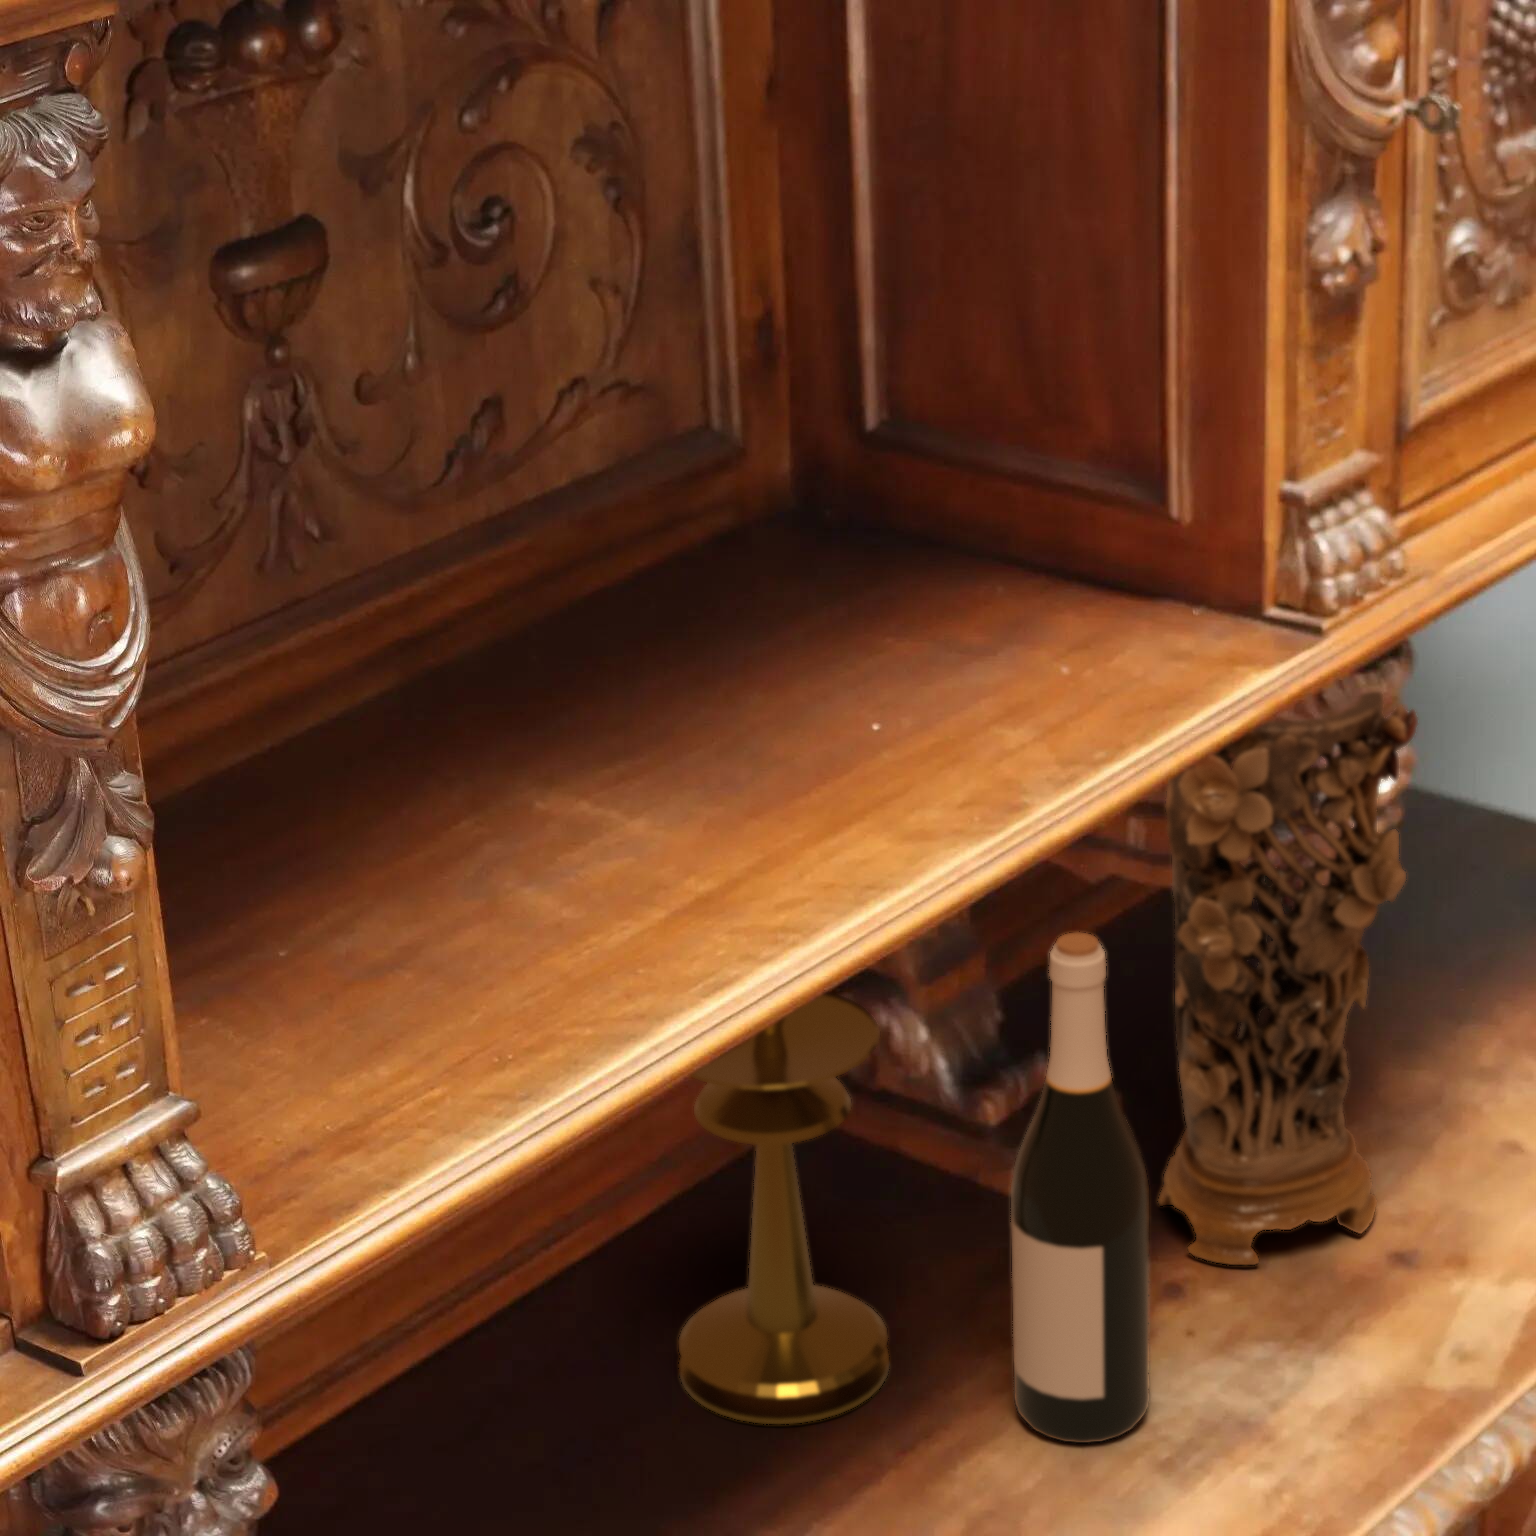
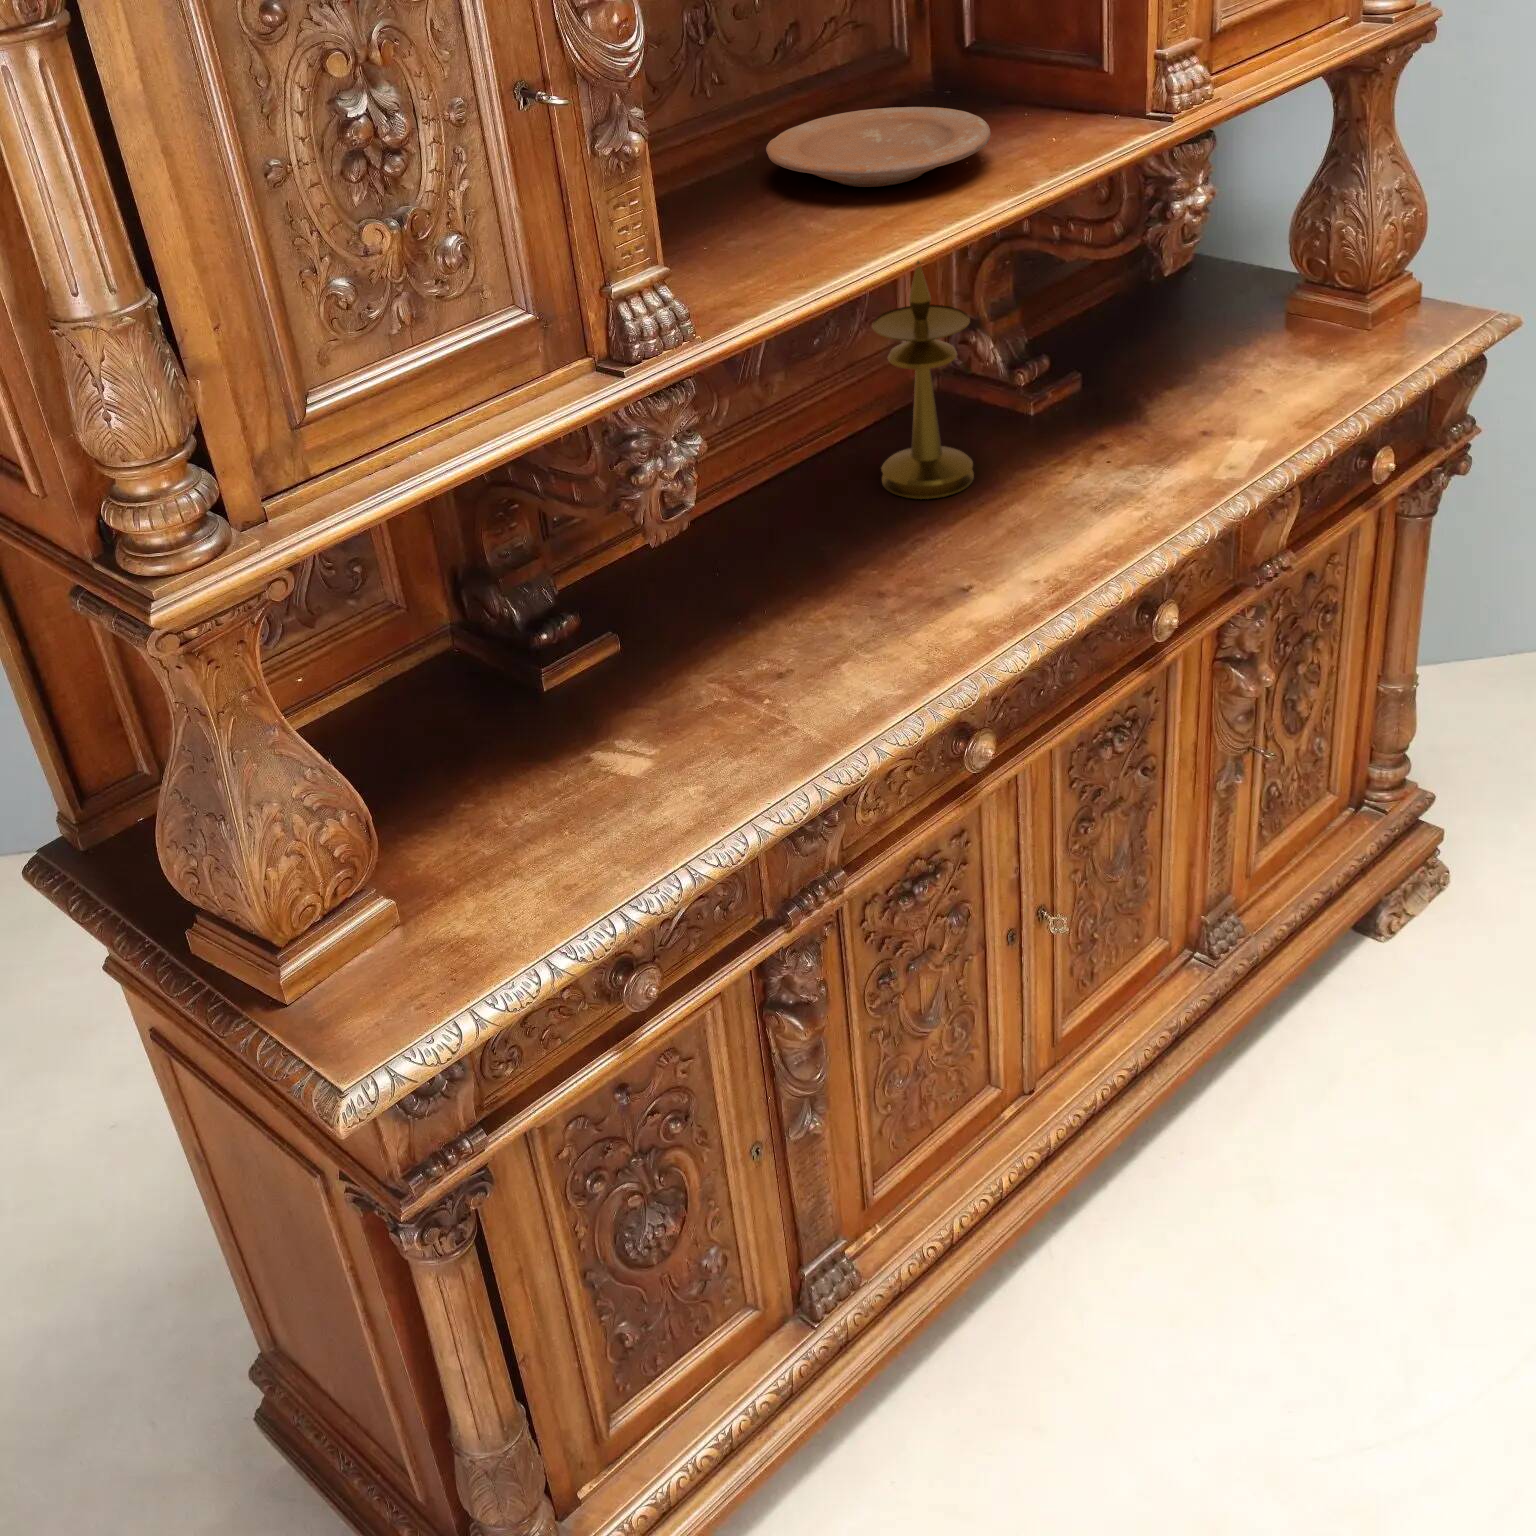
plate: none [424,588,928,791] -> present [766,107,991,187]
decorative vase: present [1158,692,1418,1265] -> none [1097,155,1218,439]
wine bottle: present [1011,933,1150,1443] -> none [1027,265,1089,503]

